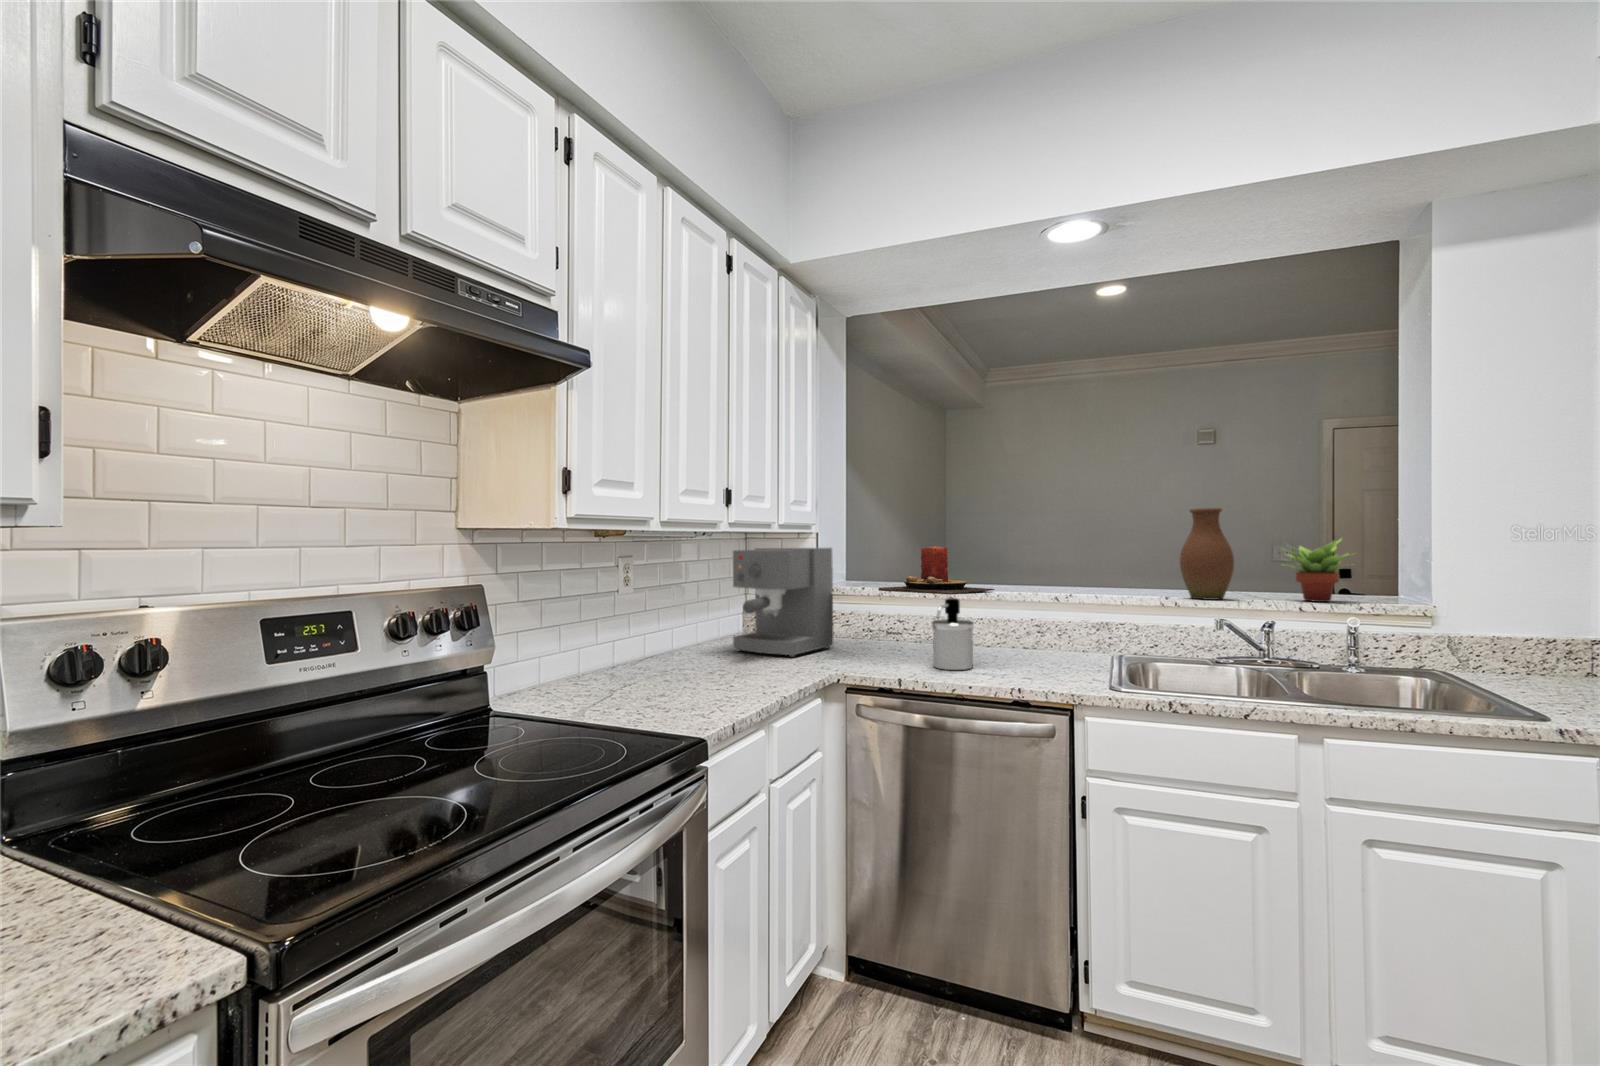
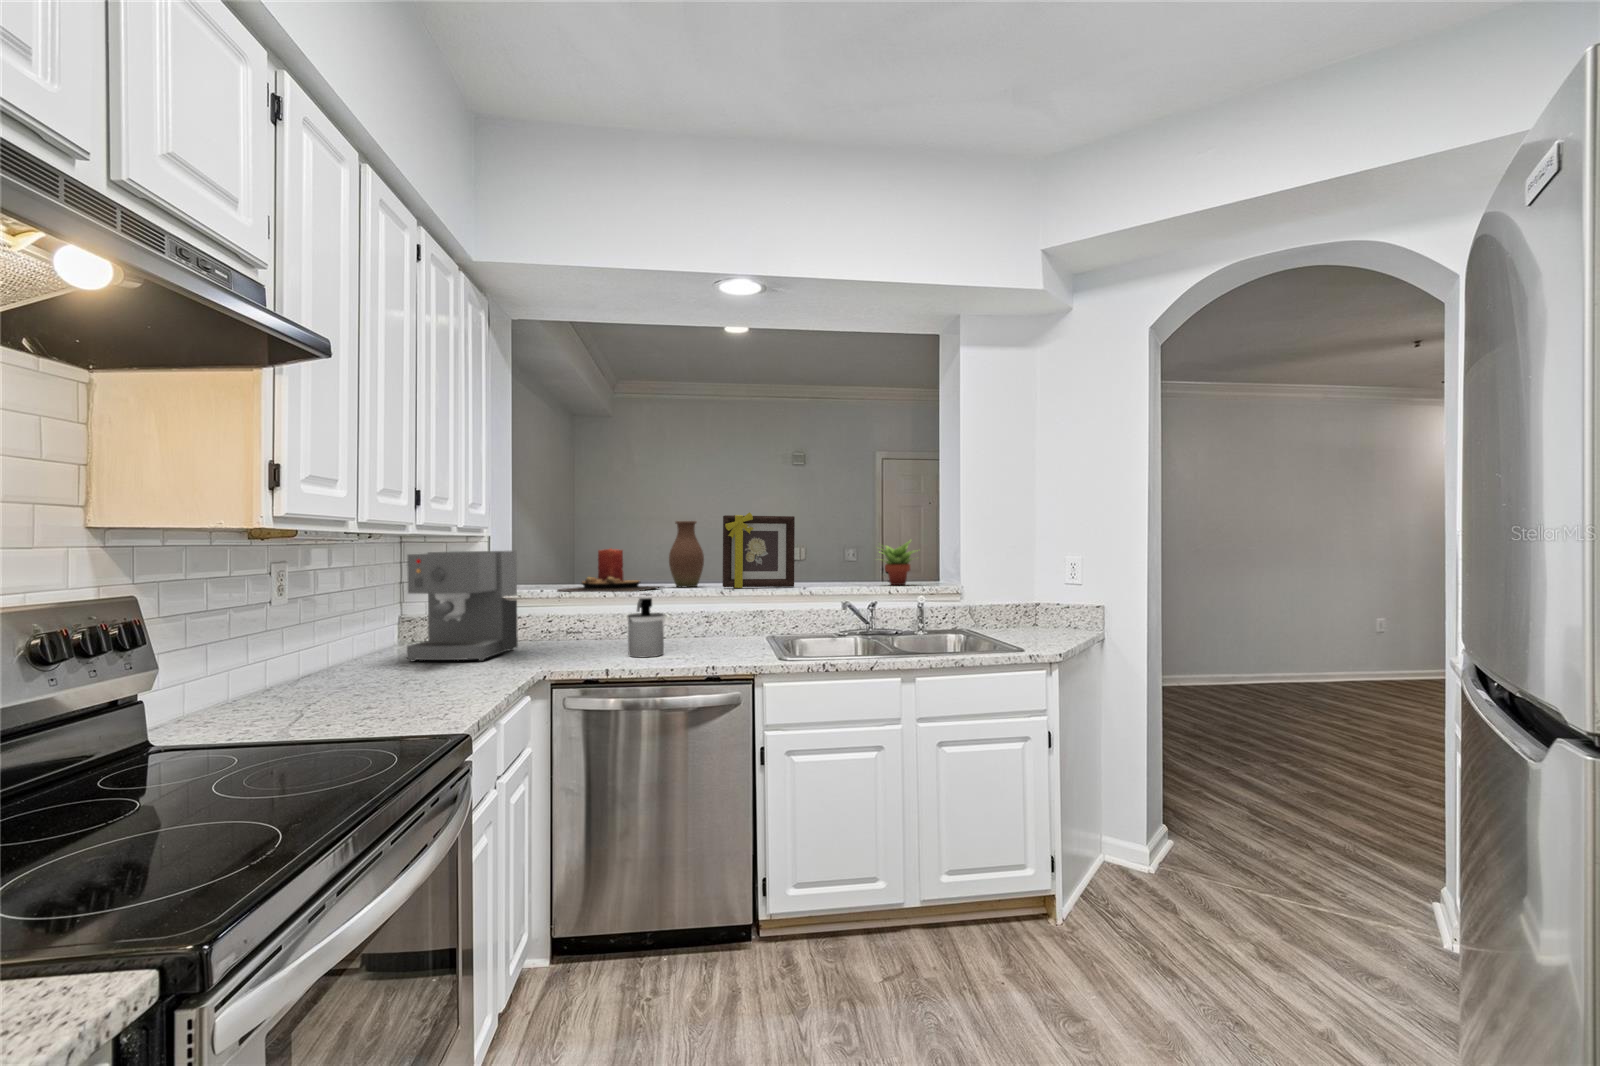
picture frame: none [1060,504,1155,597] -> present [723,513,795,588]
vase: present [1180,508,1234,600] -> present [669,521,704,587]

